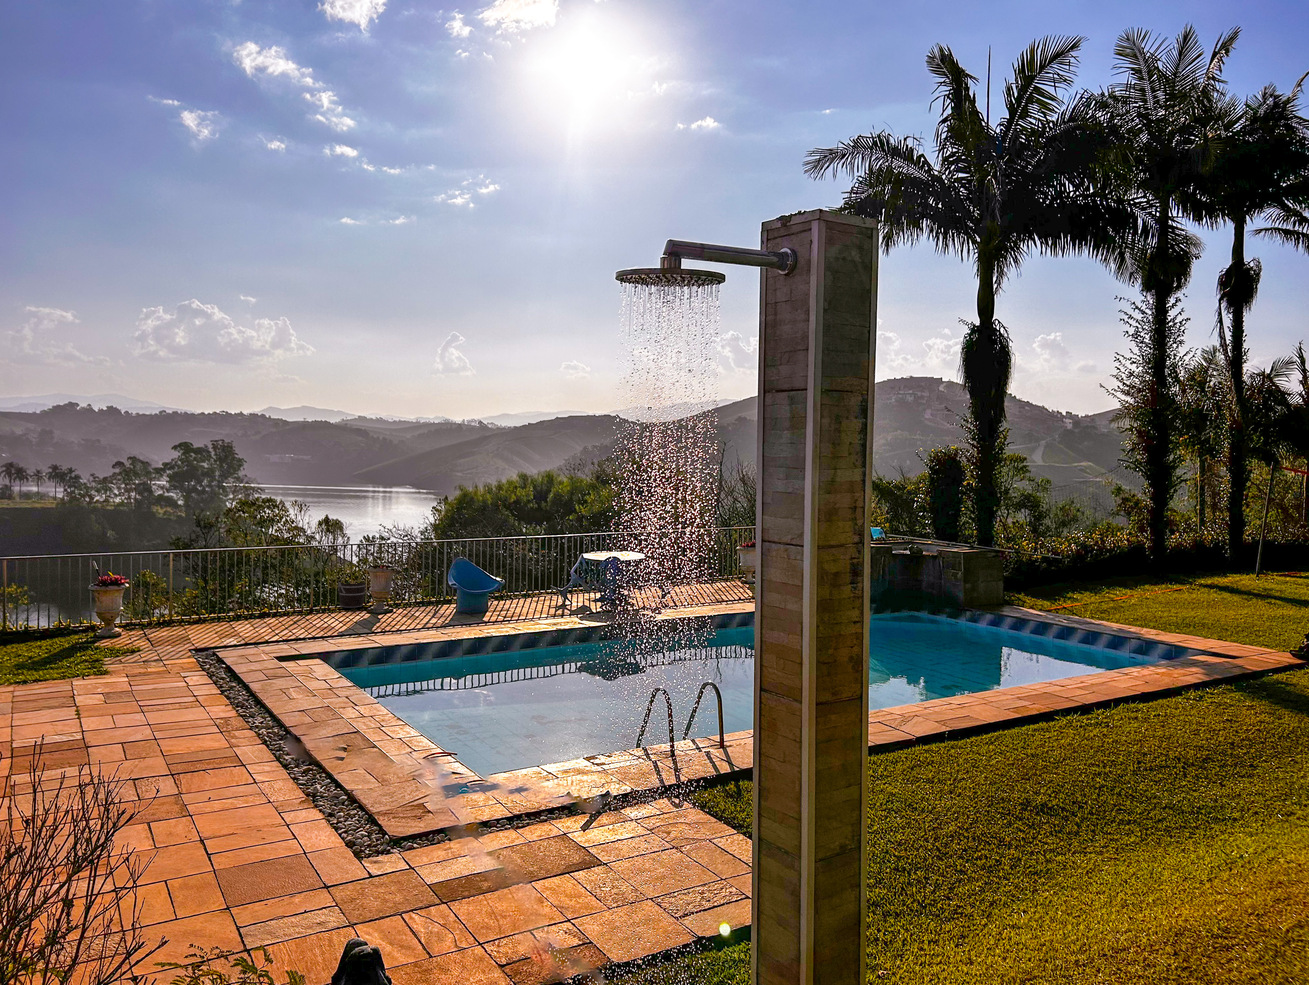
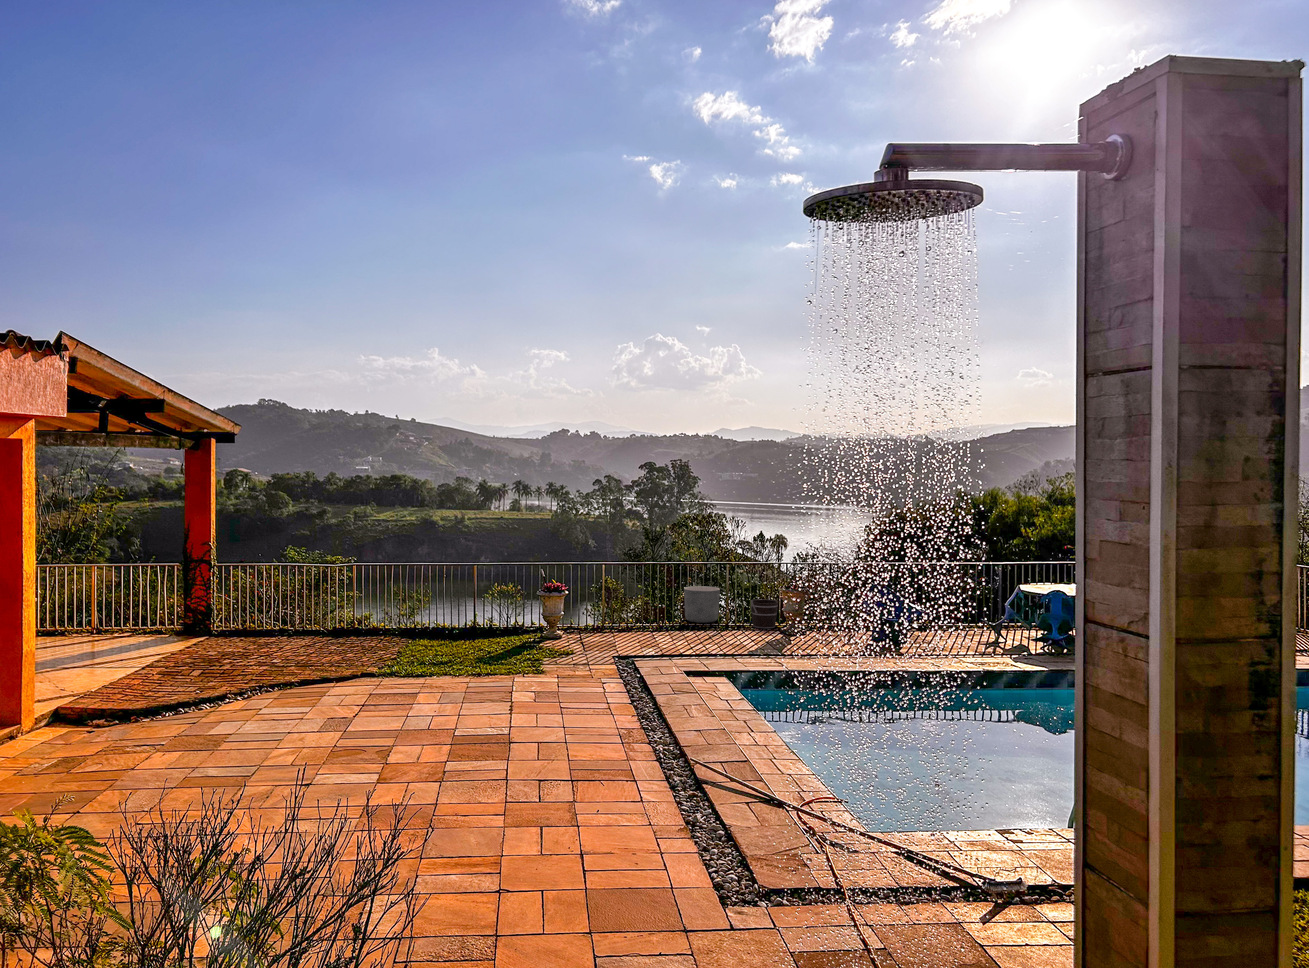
planter: none [265,570,305,606] -> present [684,586,720,623]

